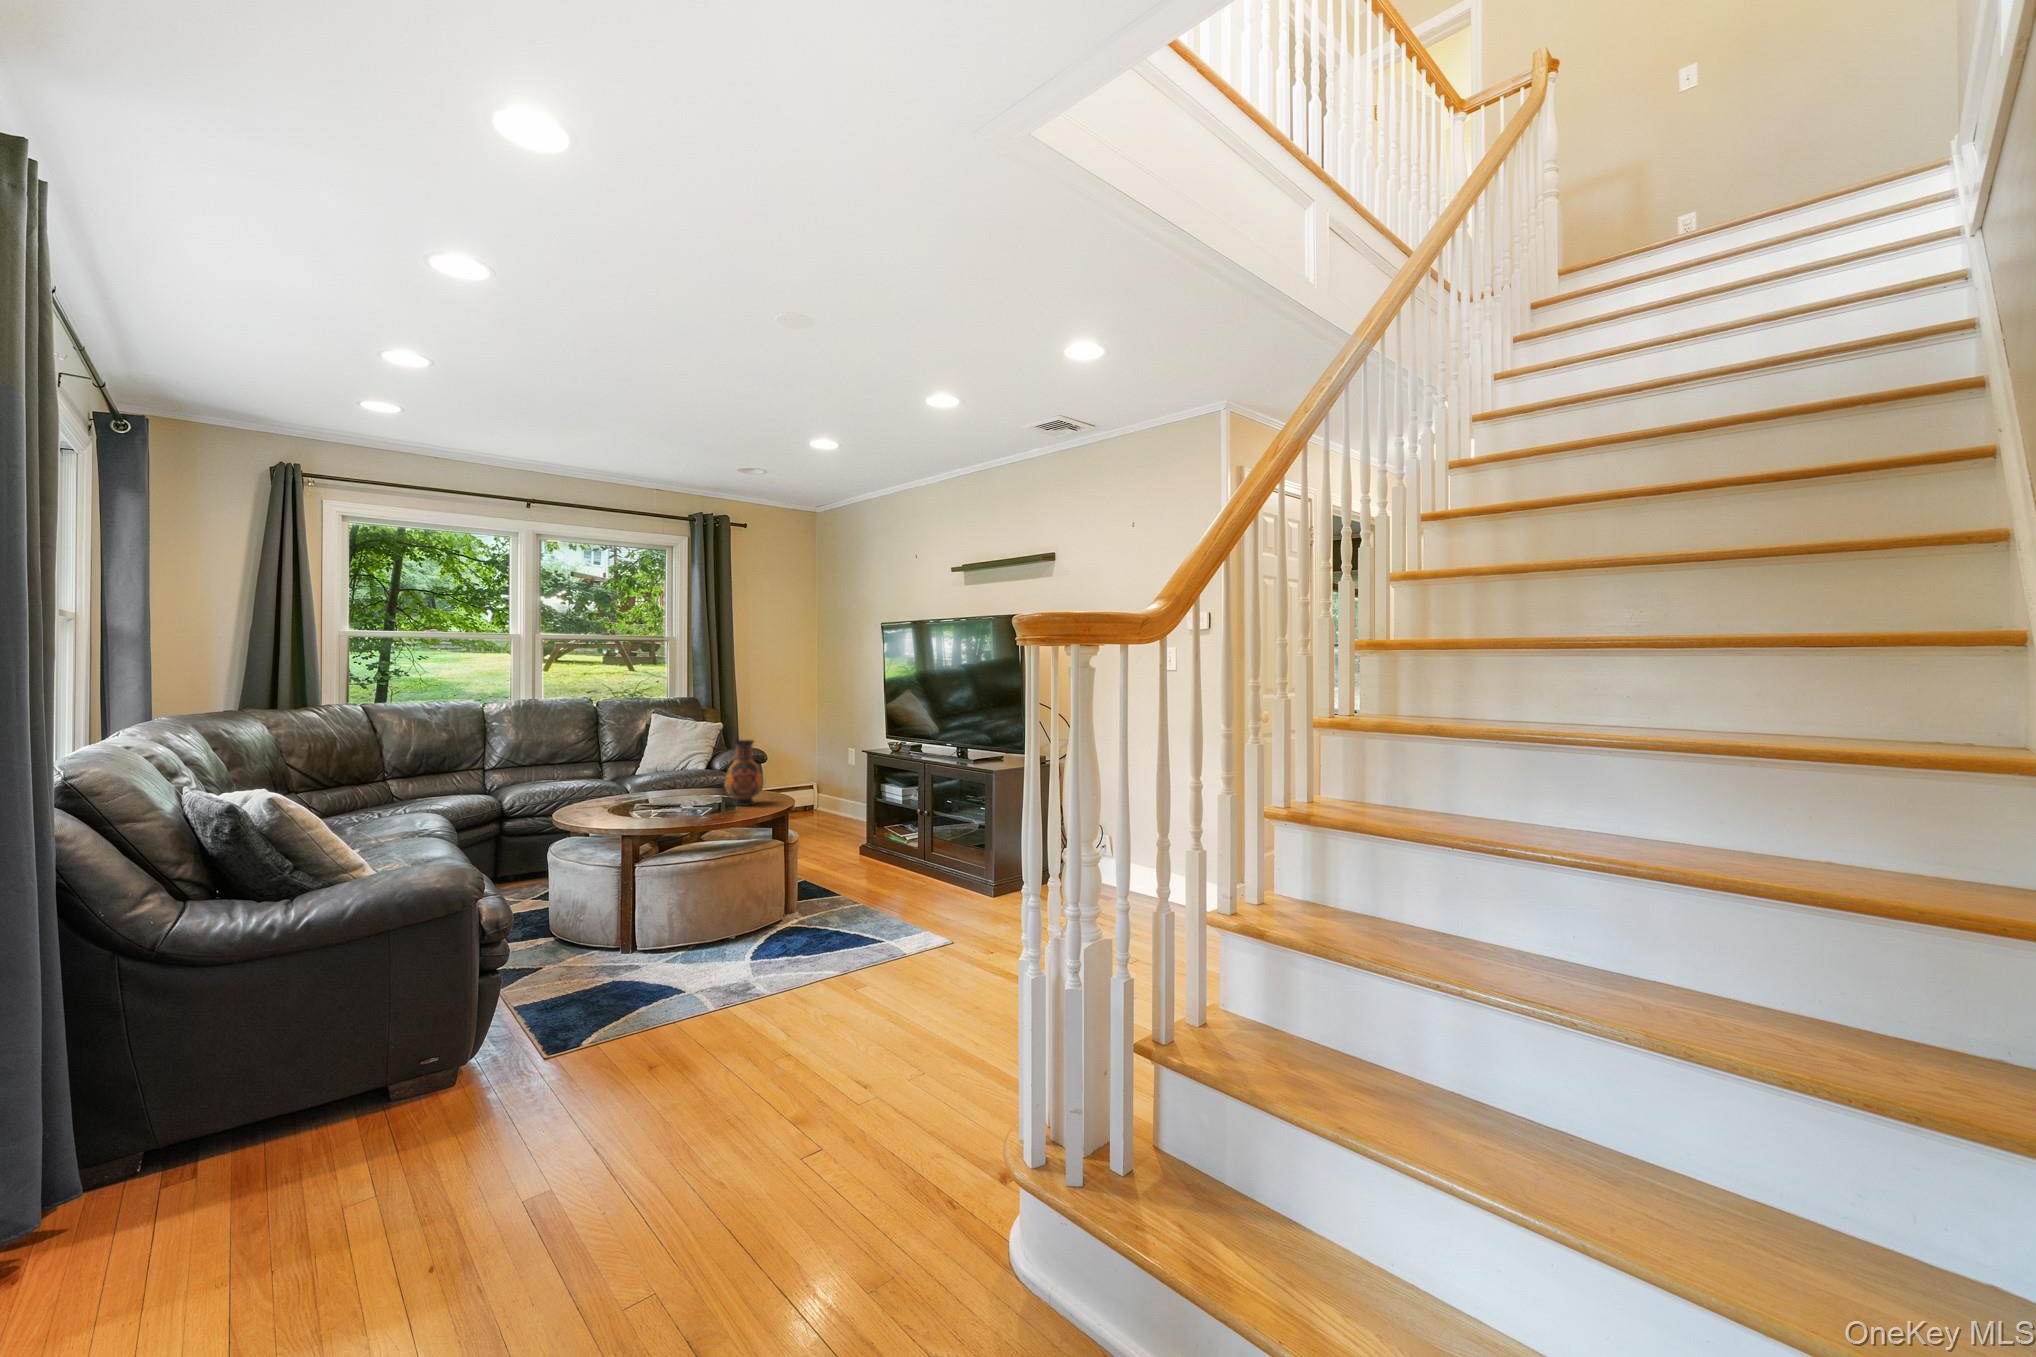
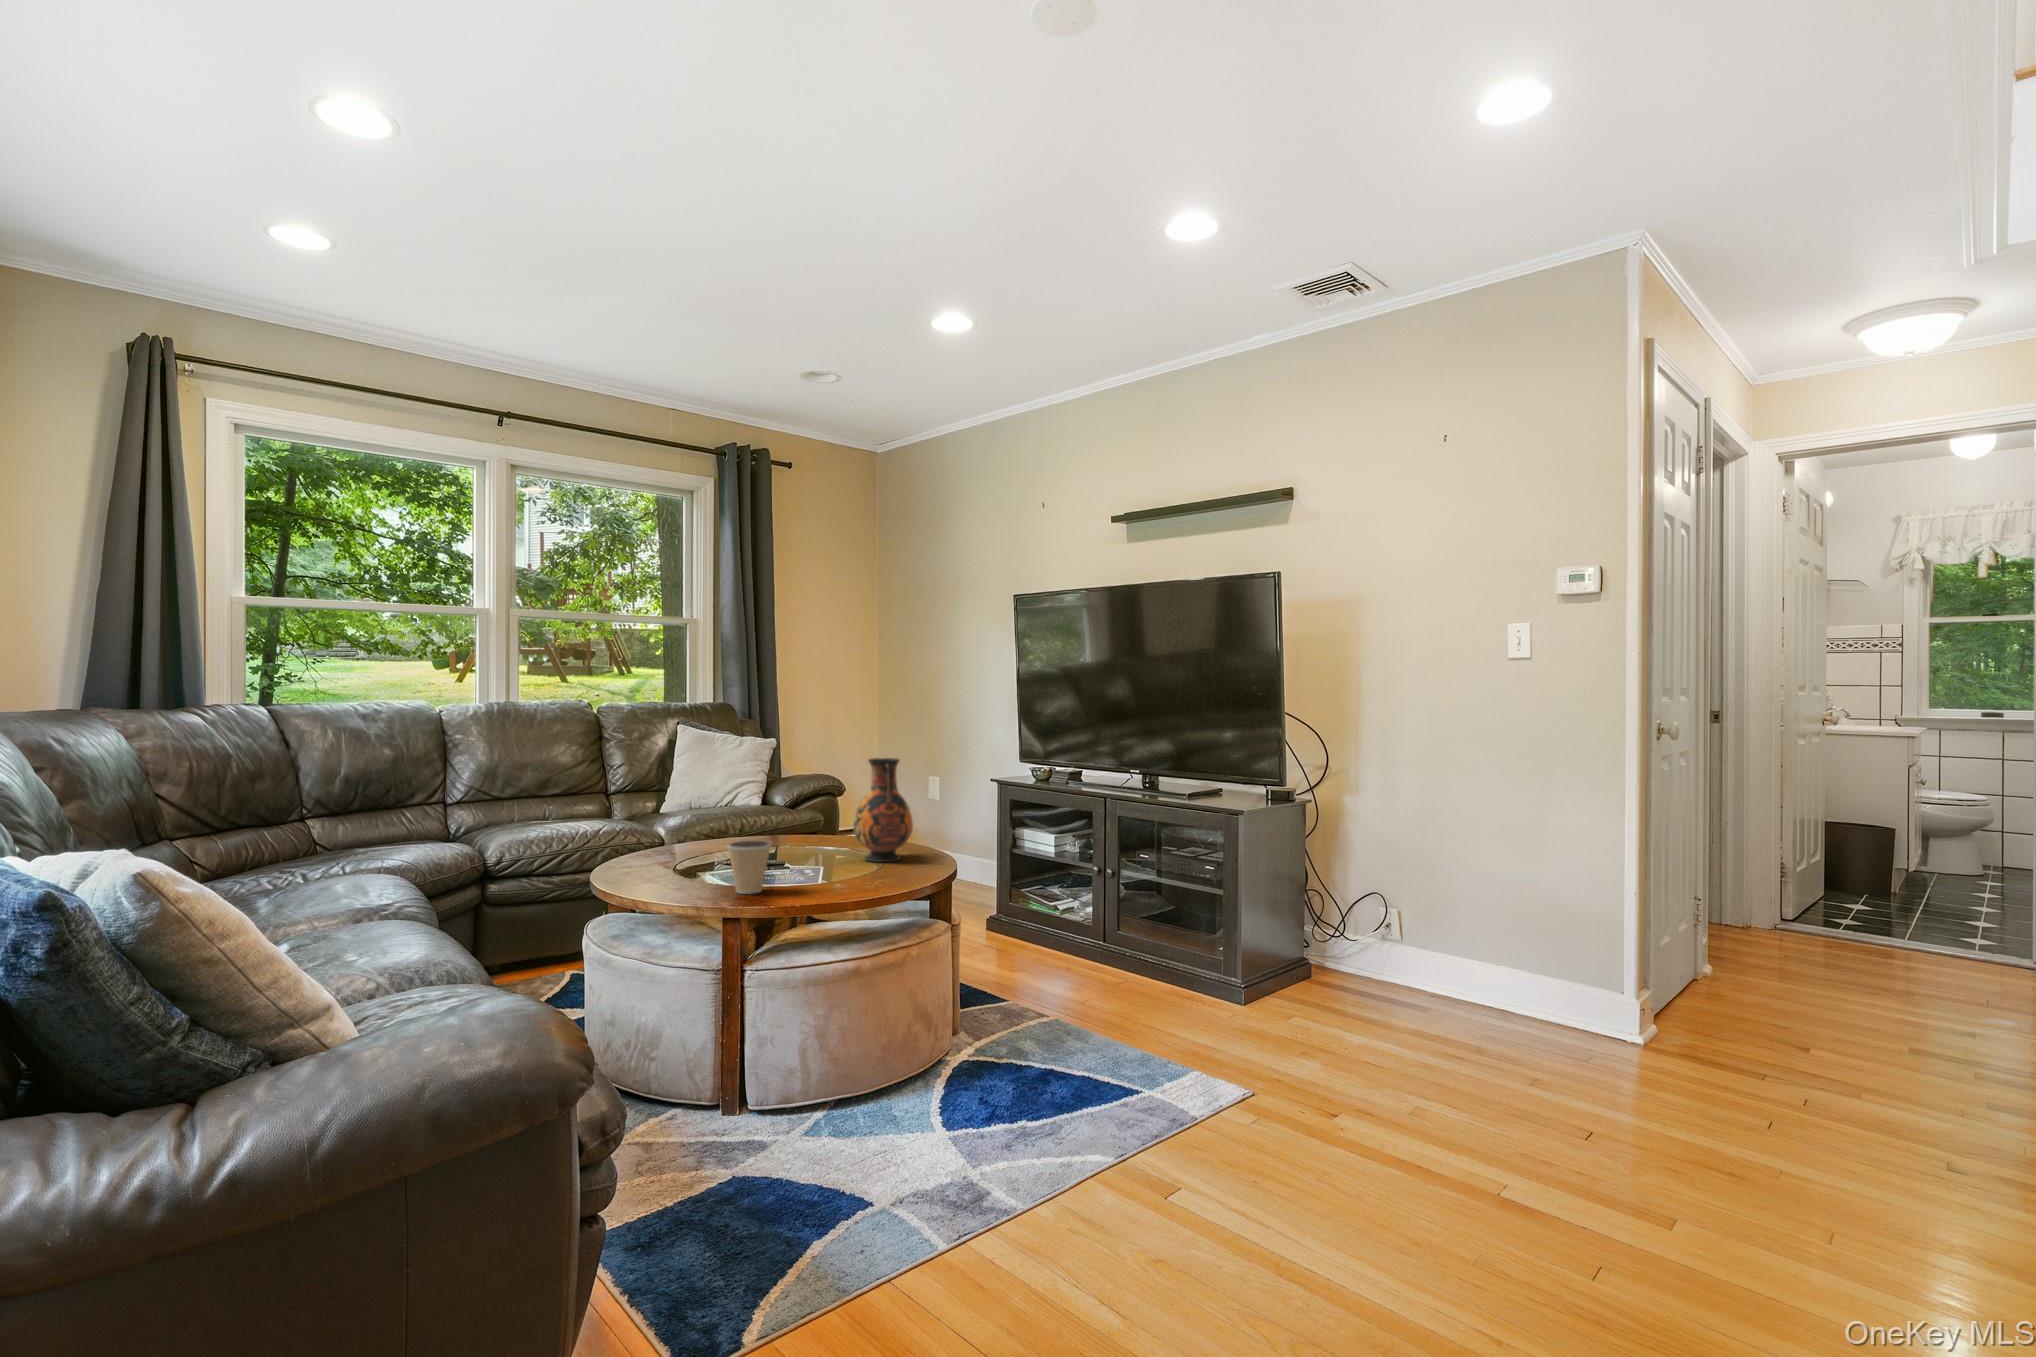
coffee cup: none [626,791,655,823] -> present [728,841,771,894]

